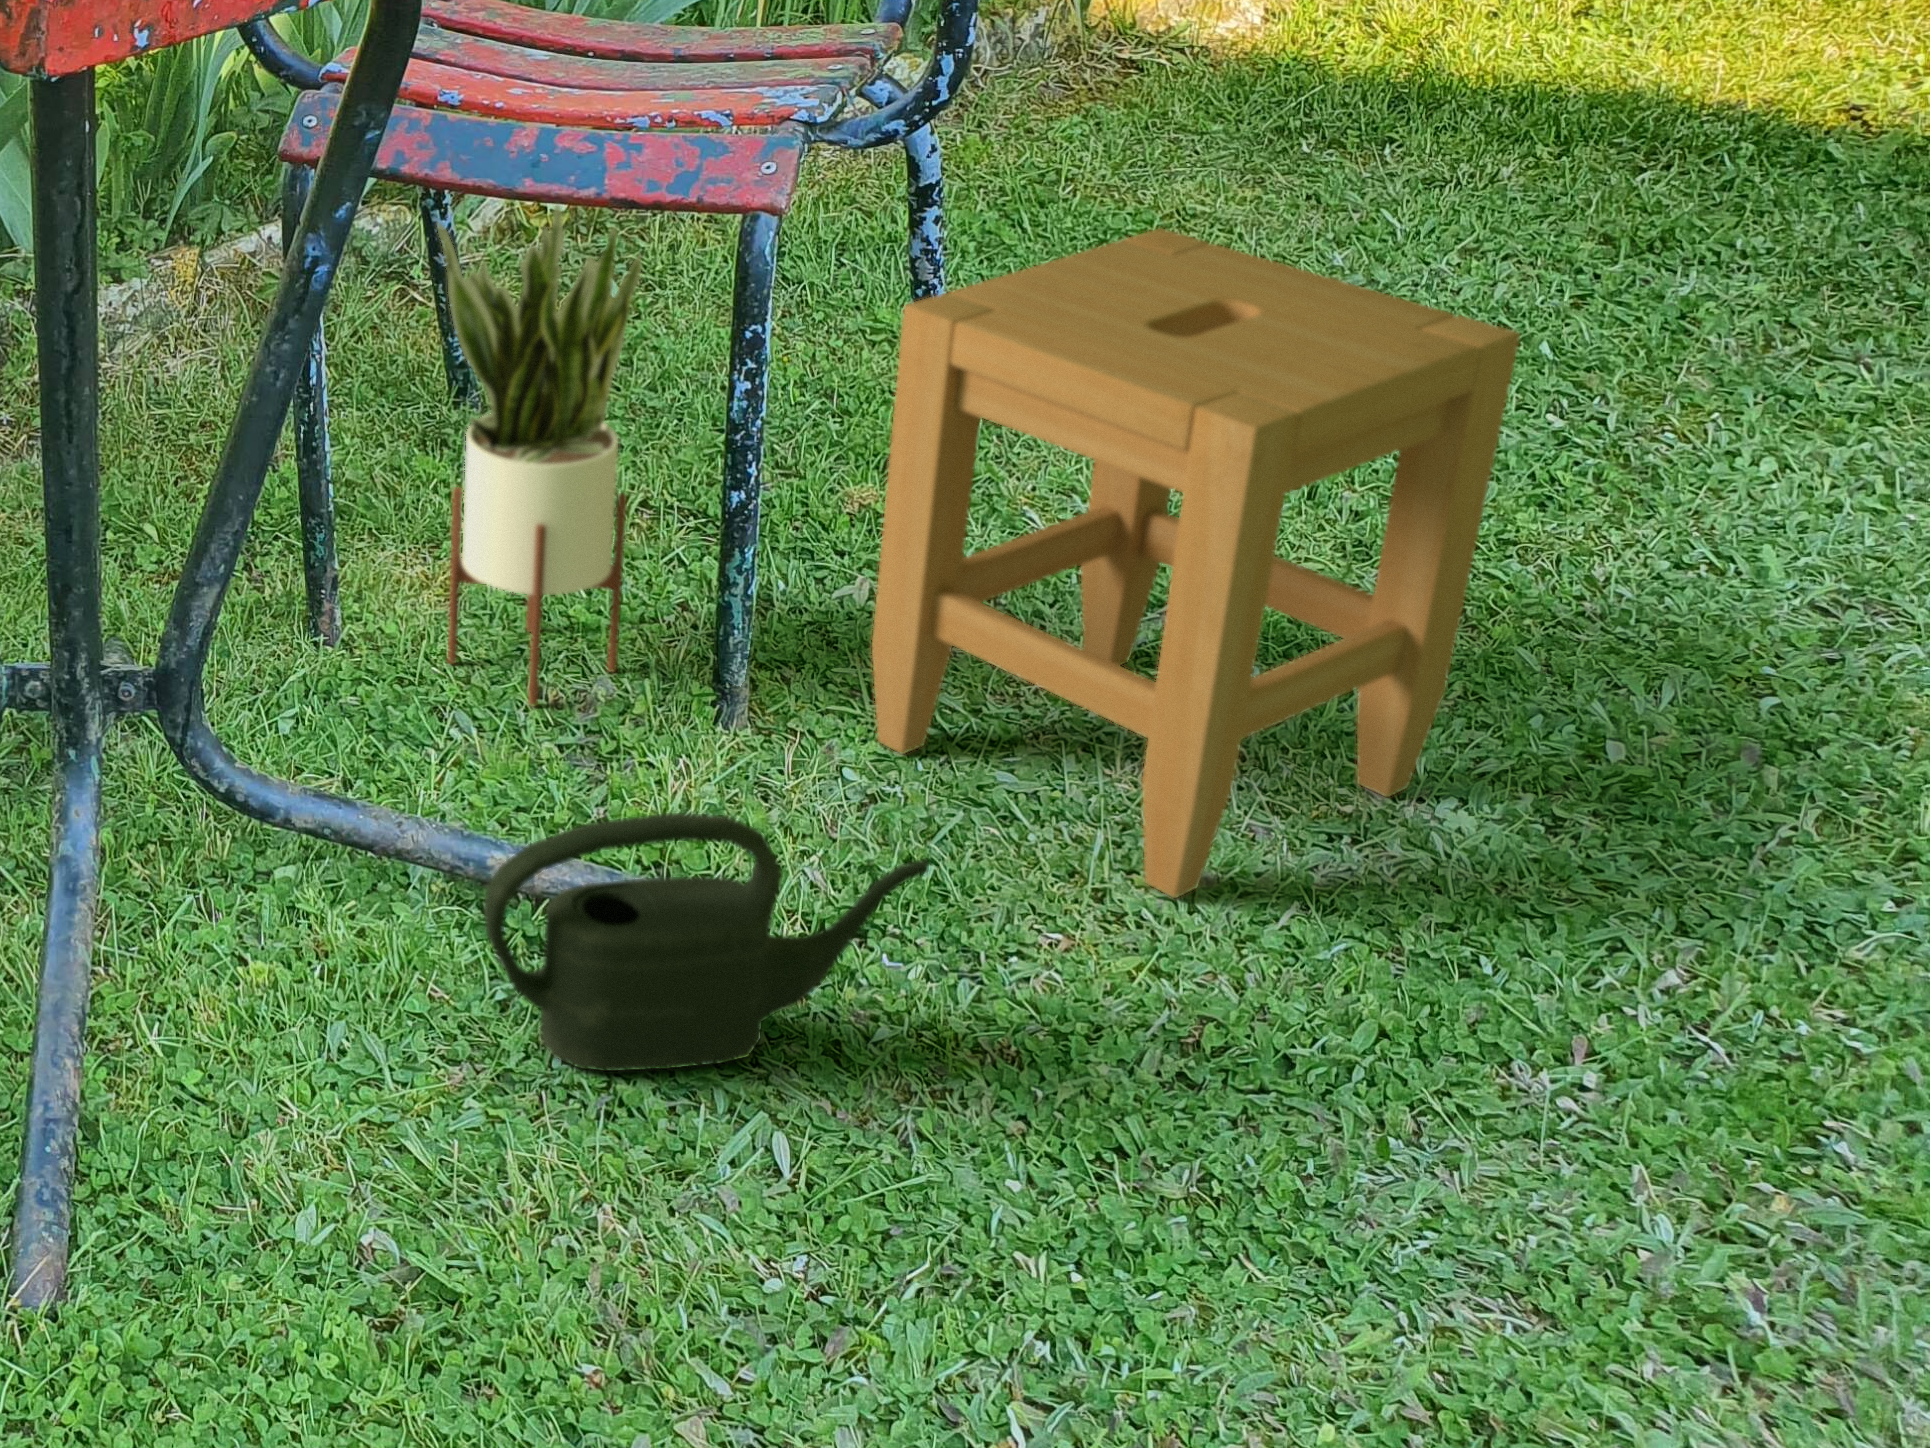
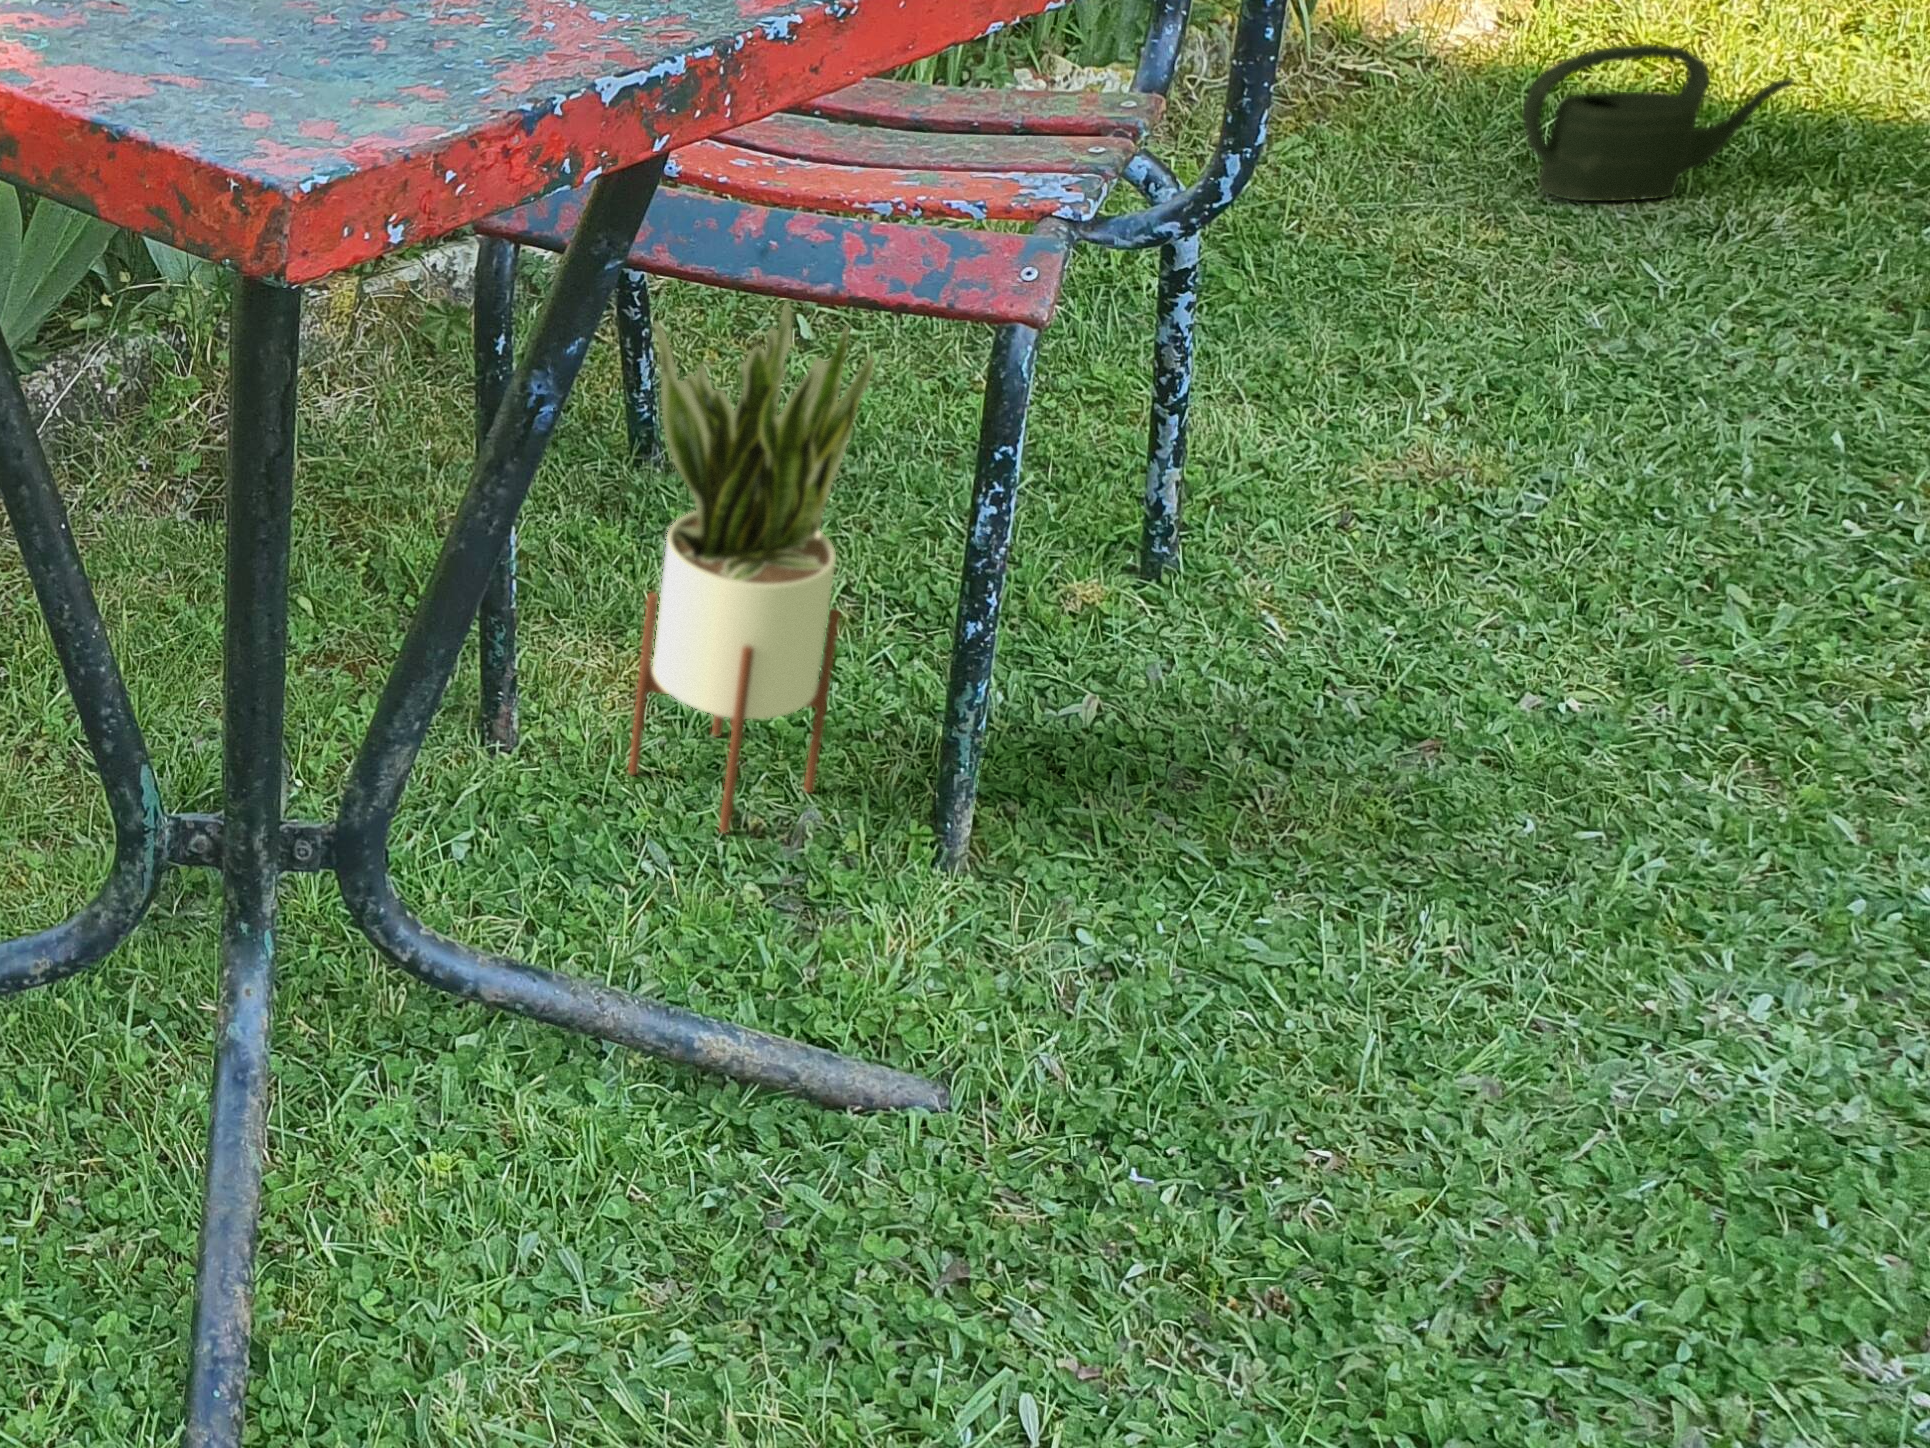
stool: present [872,229,1520,898] -> none [1108,348,1898,1119]
watering can: present [484,813,929,1071] -> present [1523,44,1793,201]

